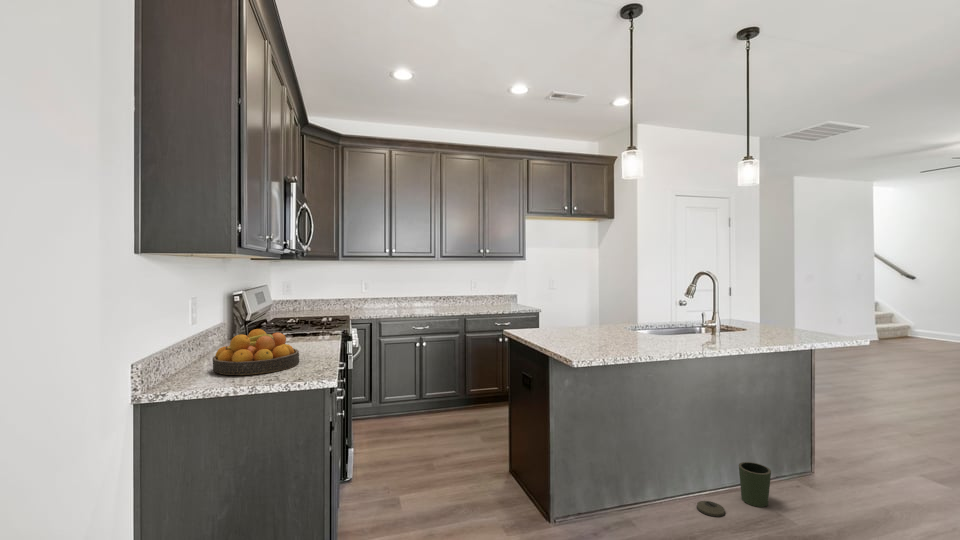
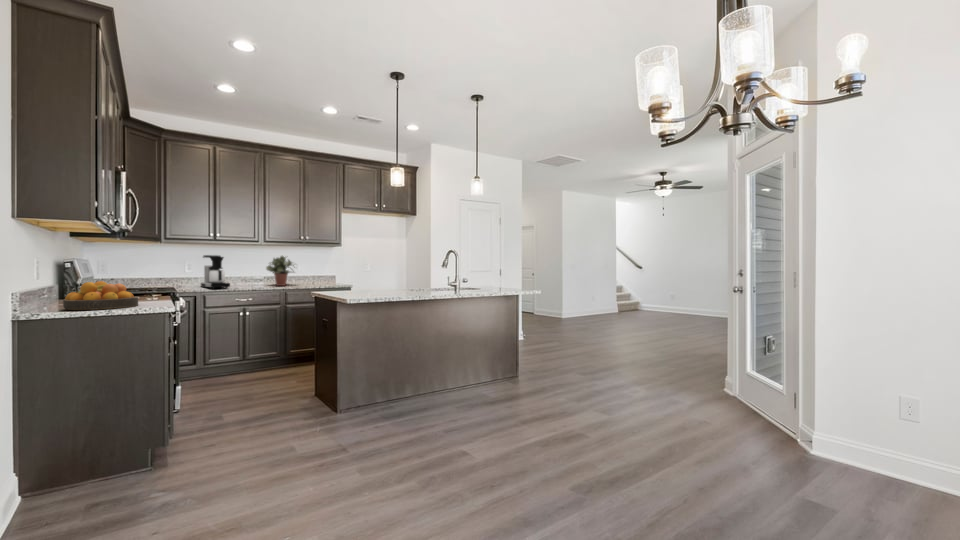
potted plant: none [443,273,477,309] -> present [266,256,294,286]
coffee maker: none [376,274,406,314] -> present [201,255,230,288]
trash can: present [697,462,771,517] -> none [437,369,483,400]

